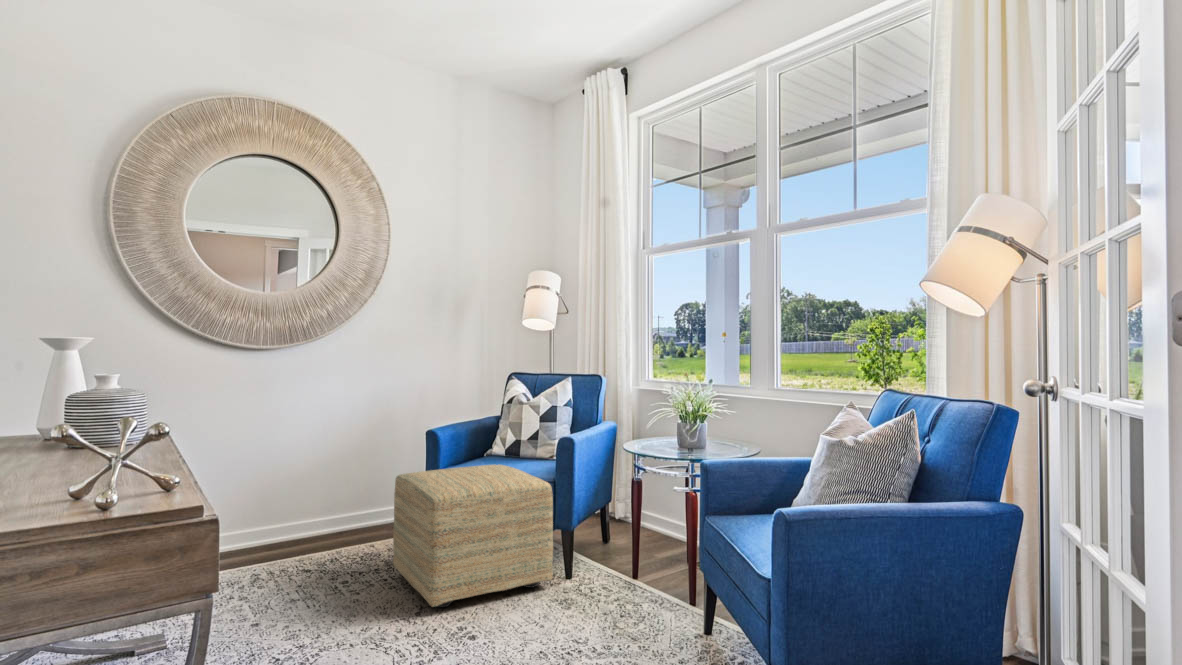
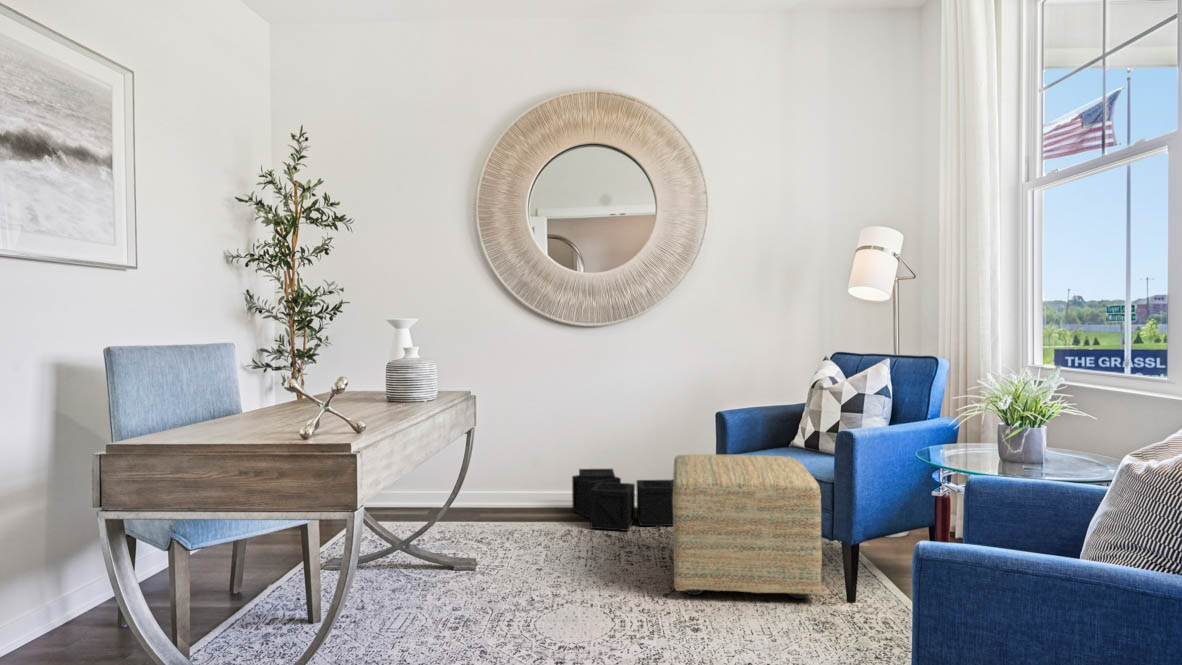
storage bin: none [241,501,382,568] -> present [572,469,674,531]

